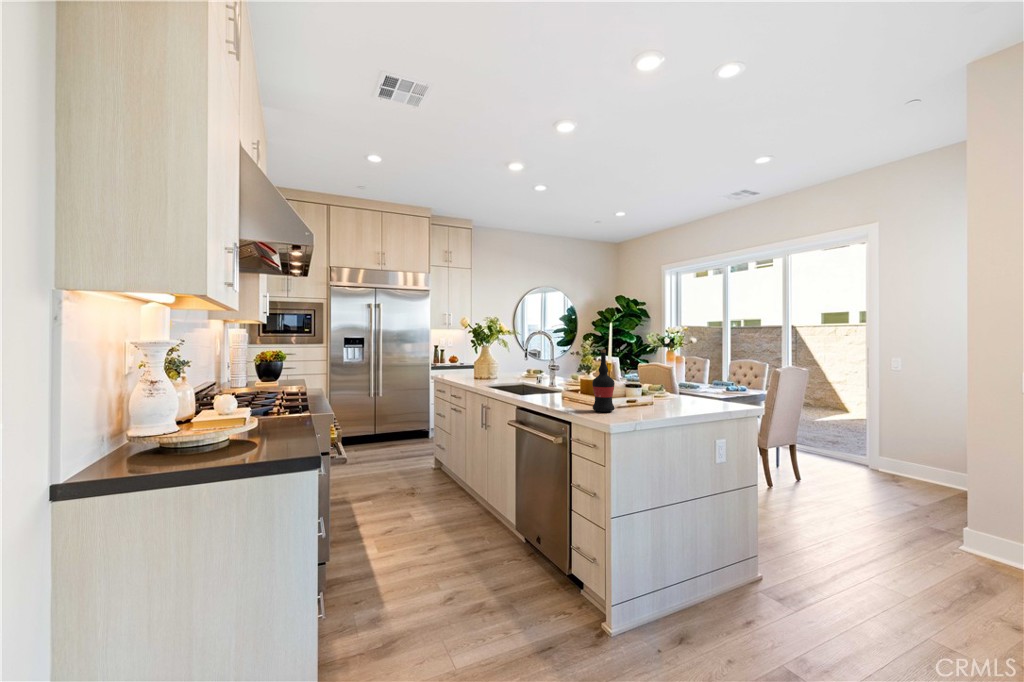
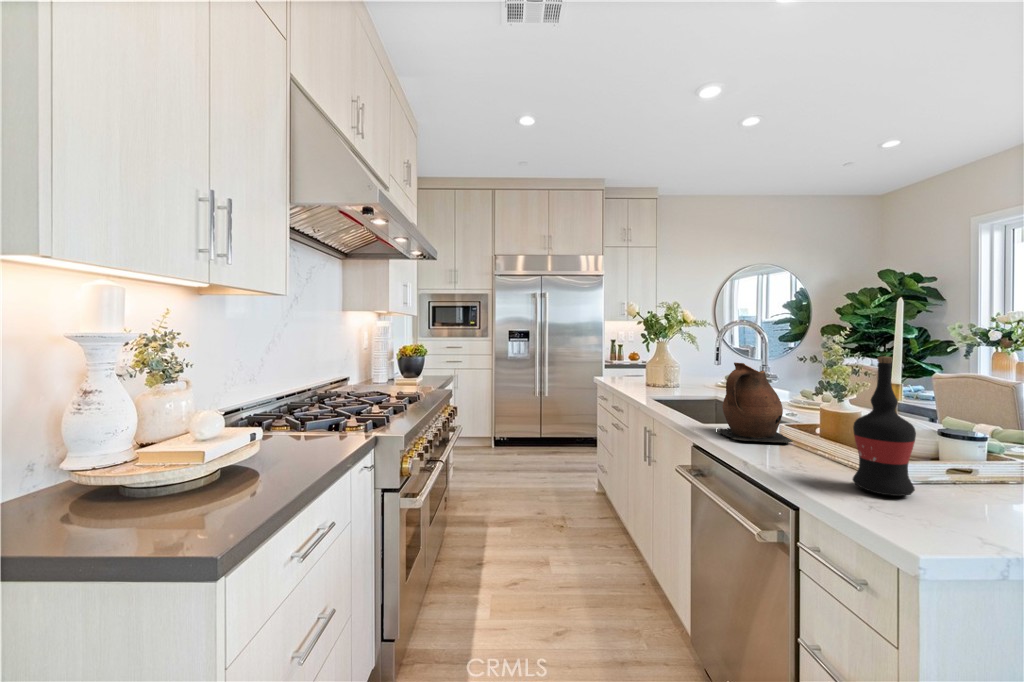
ceramic pitcher: none [529,356,568,400] -> present [719,363,793,444]

